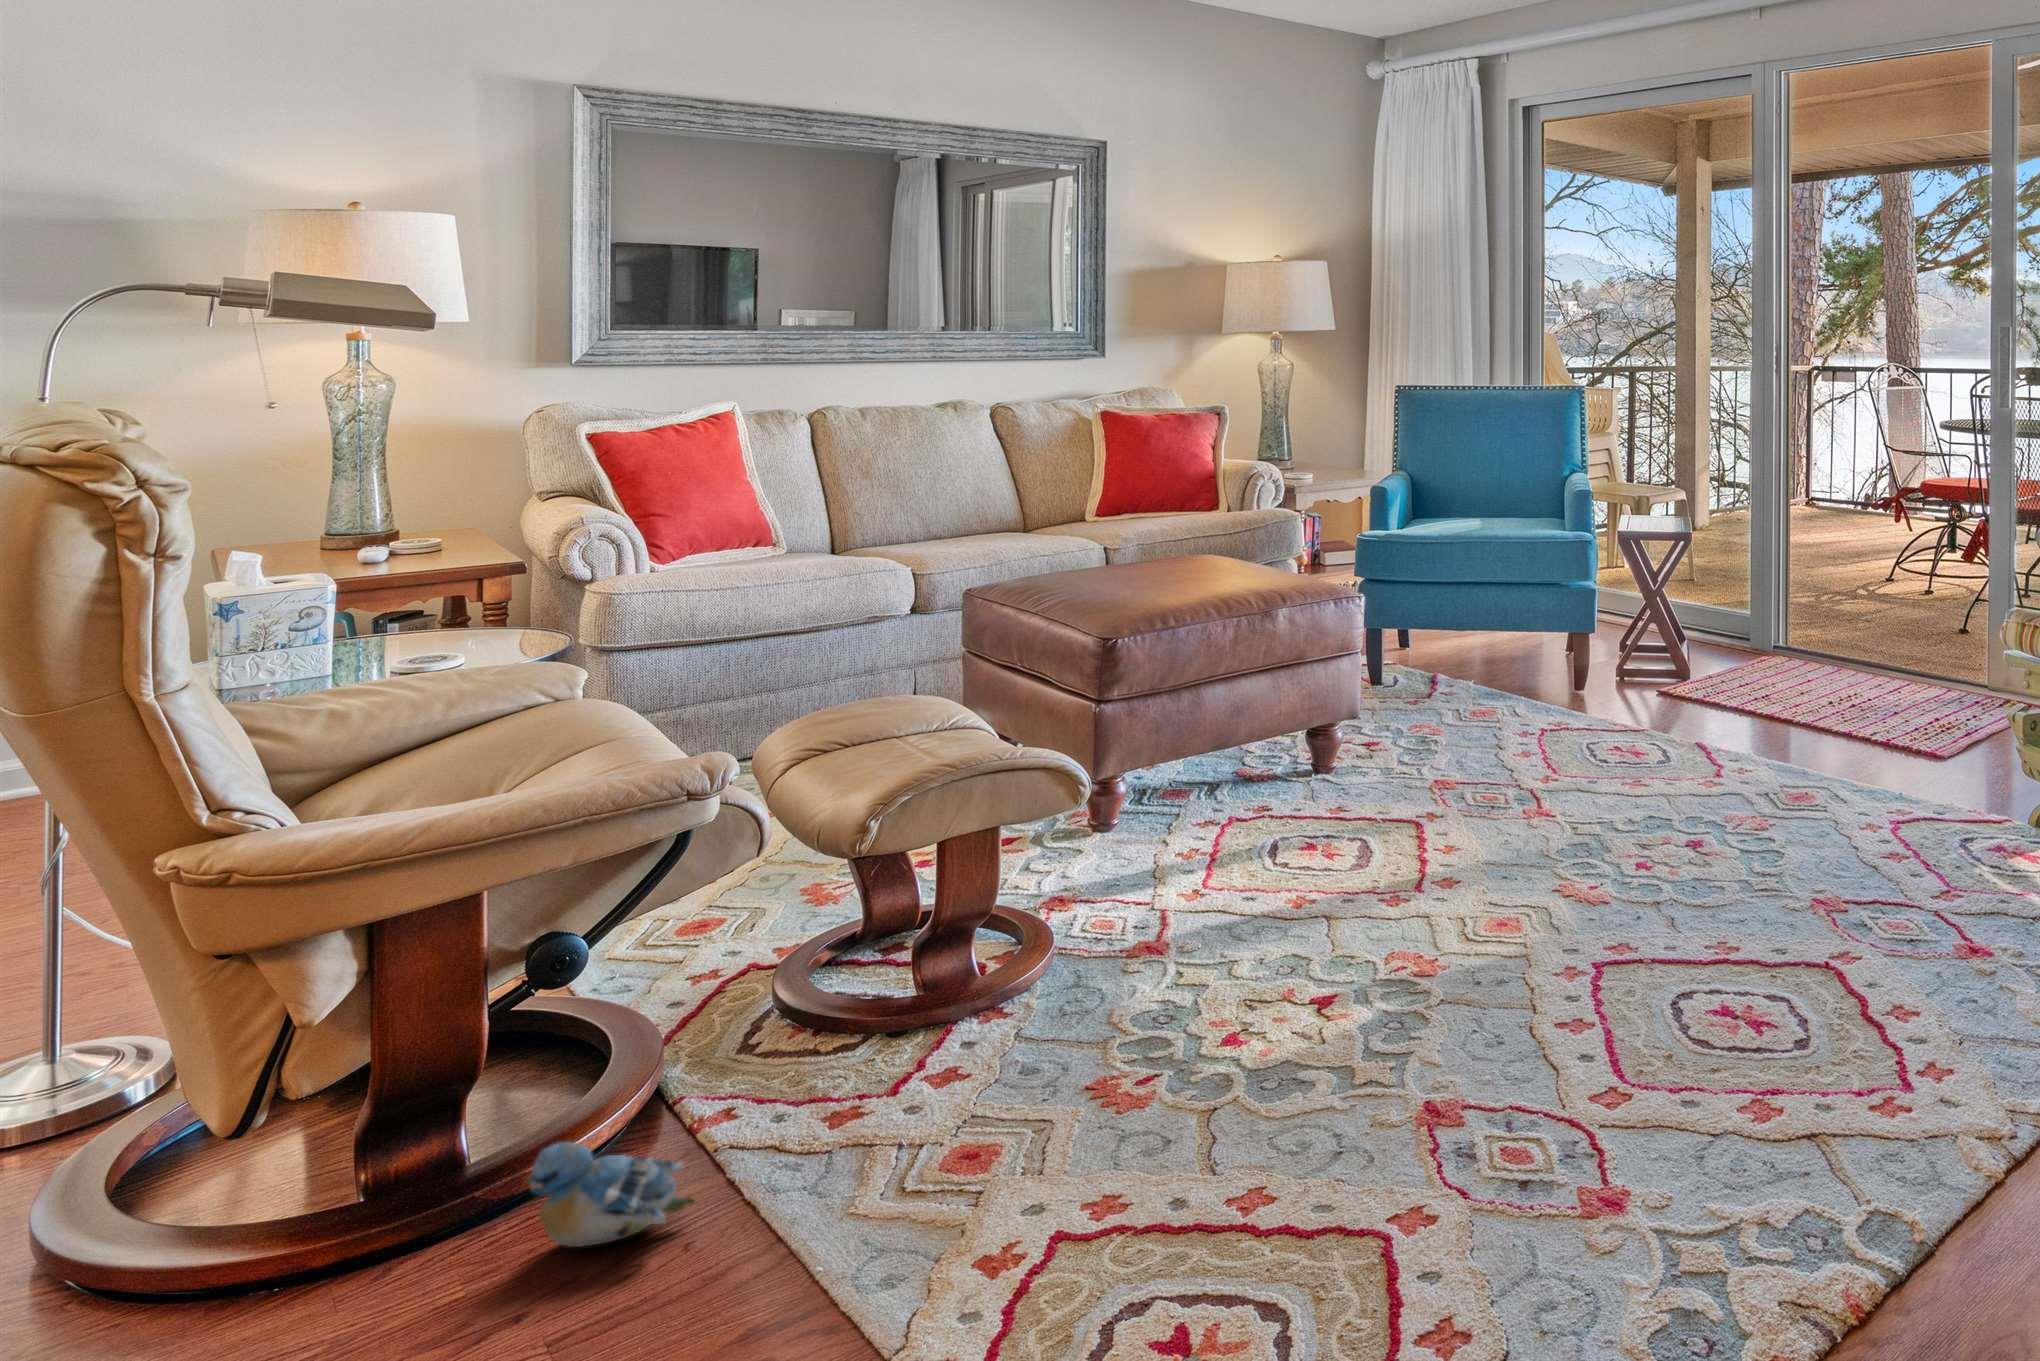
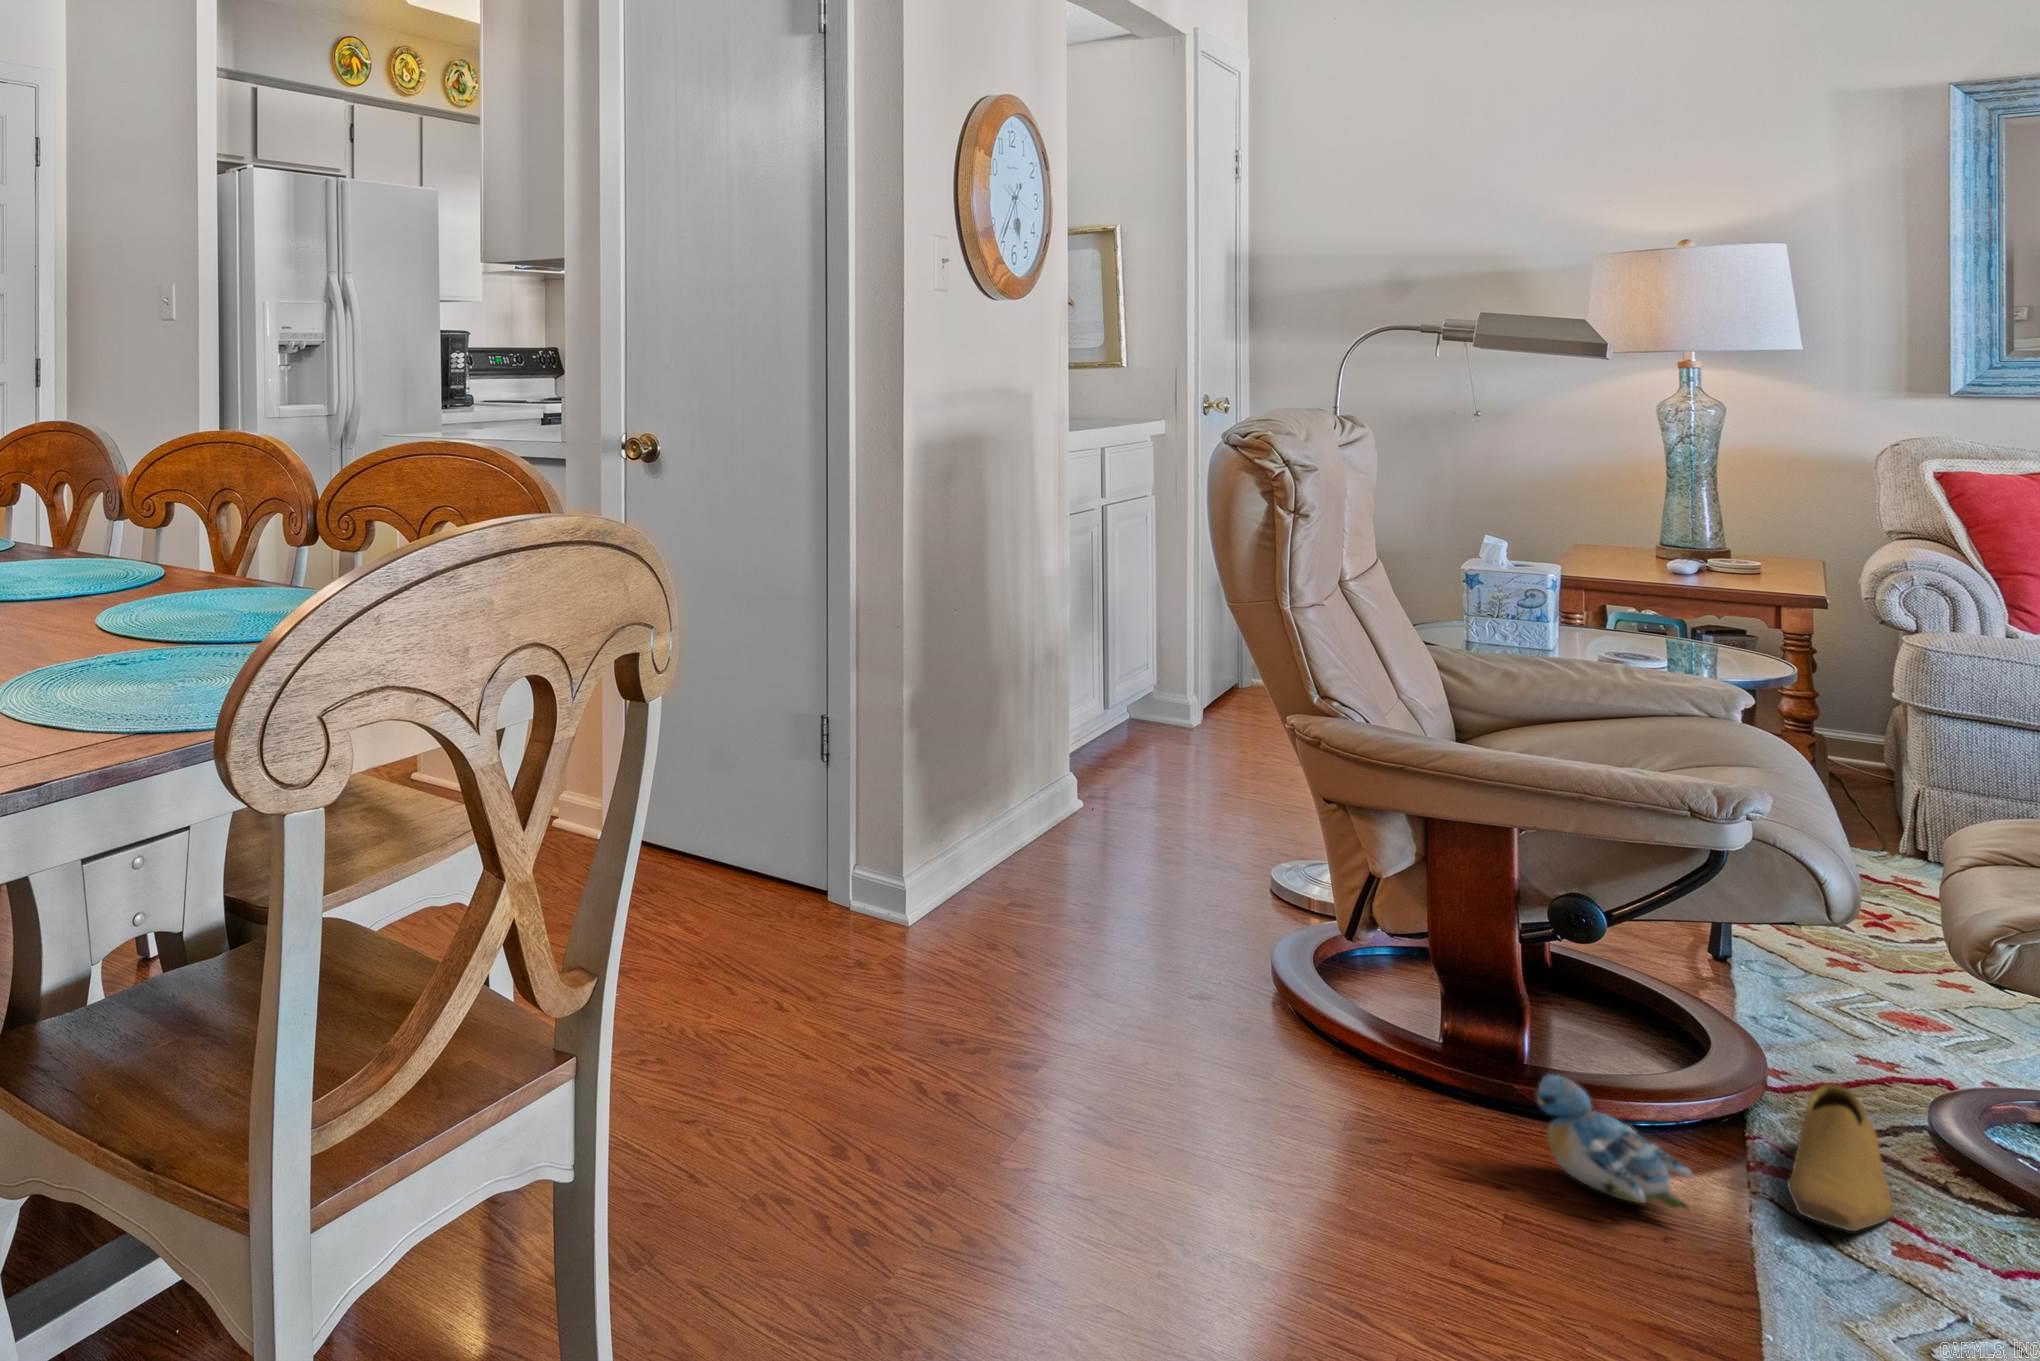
shoe: none [715,1008,808,1142] -> present [1787,1084,1895,1231]

